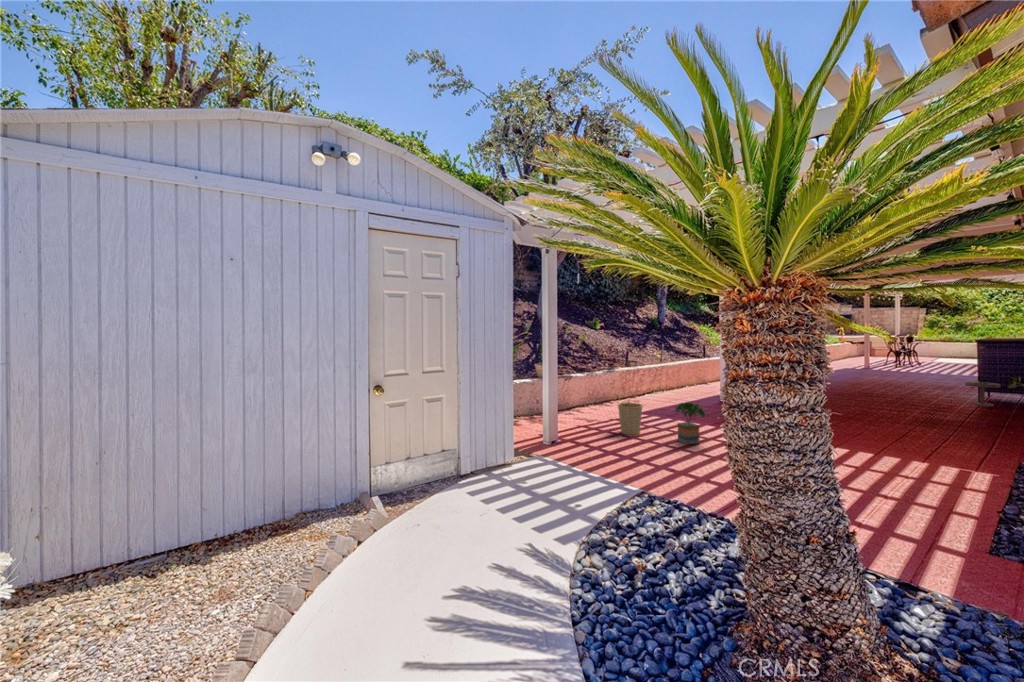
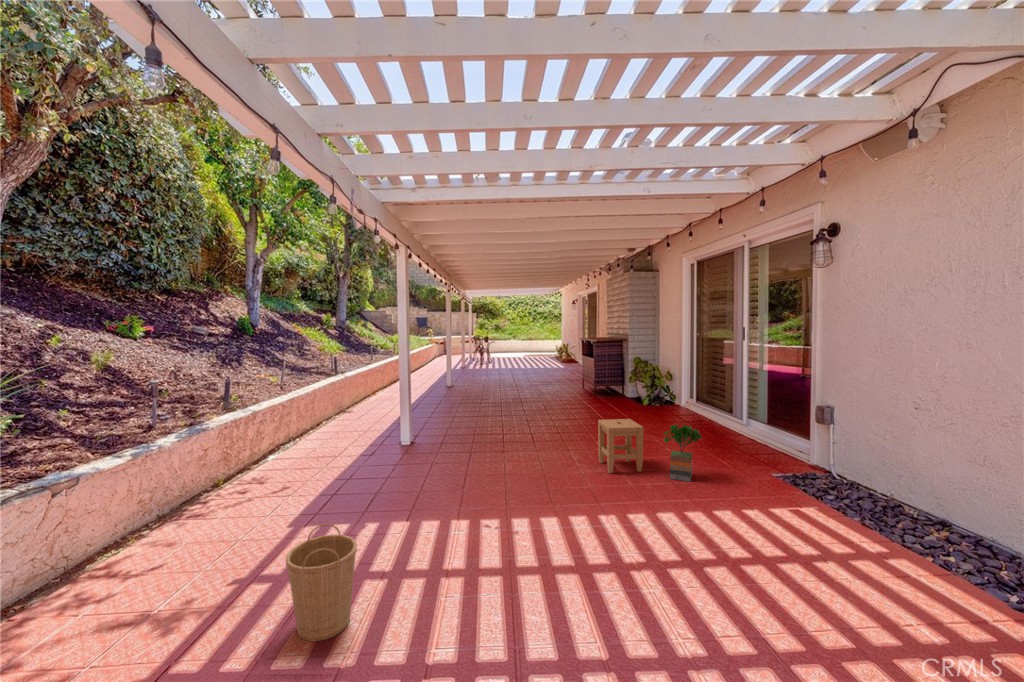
side table: present [965,381,1000,407] -> none [636,386,661,430]
stool: none [856,396,898,439] -> present [598,419,643,473]
potted tree: present [675,402,706,444] -> present [664,425,702,482]

